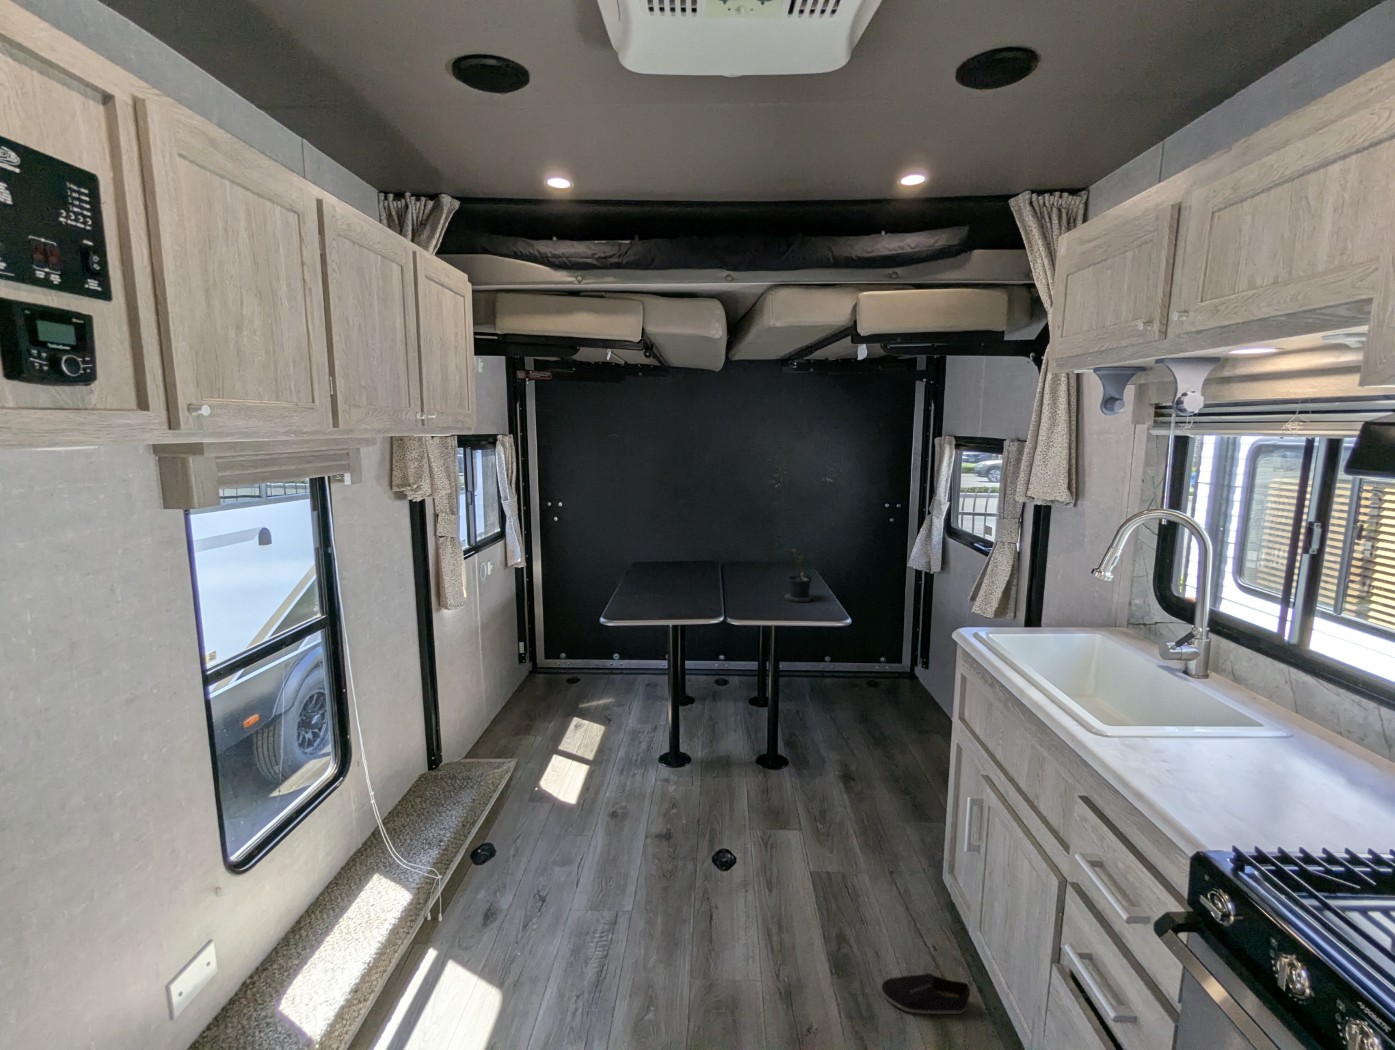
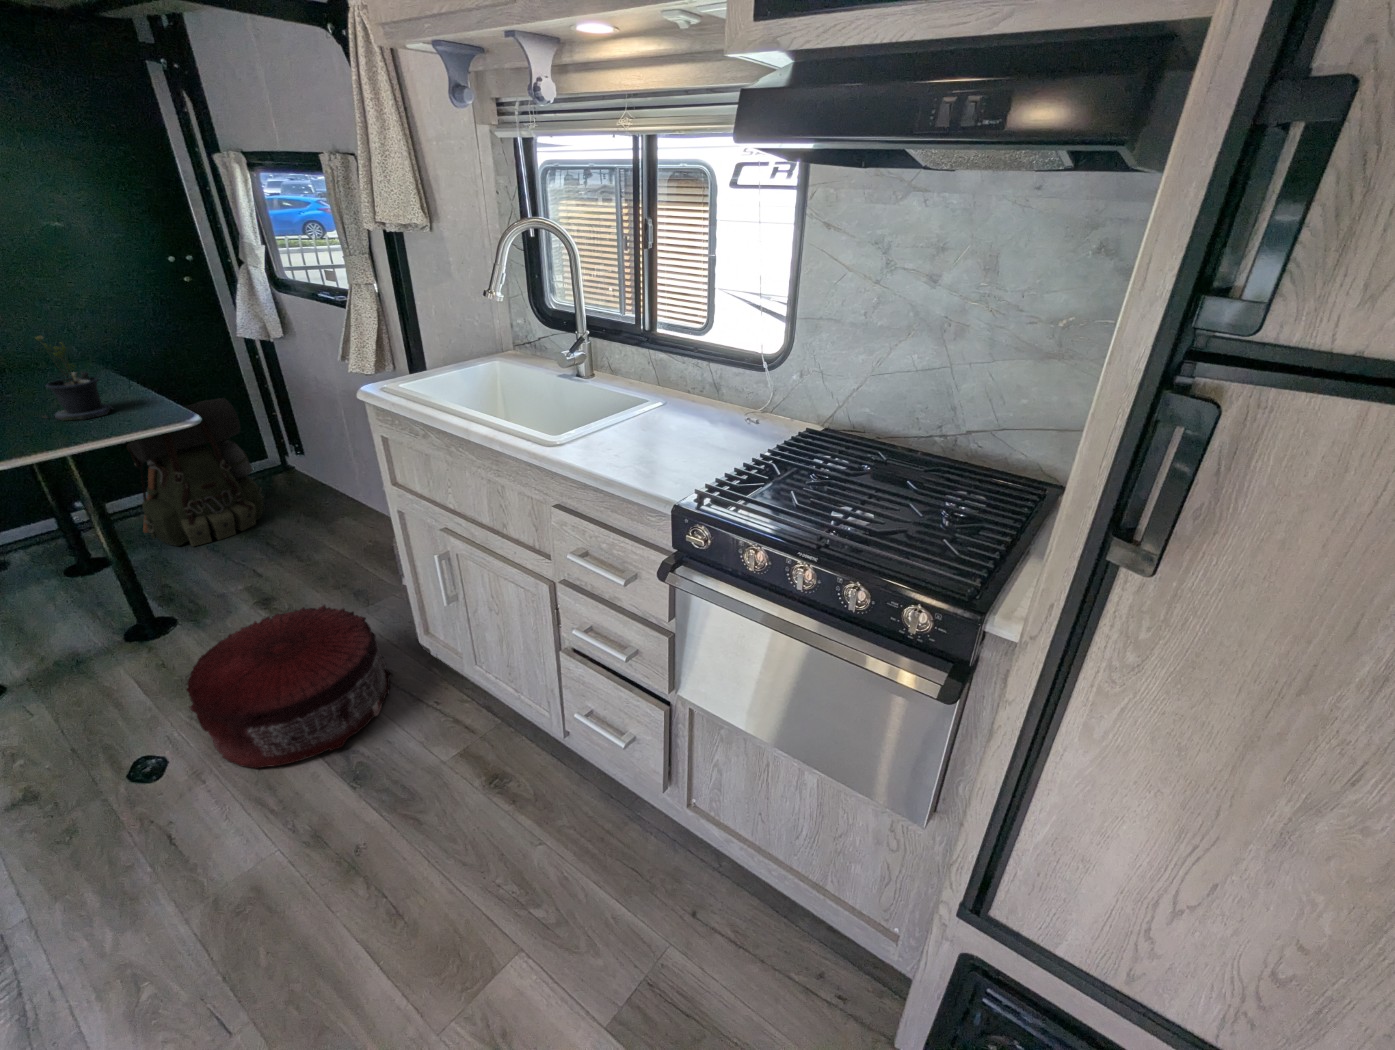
backpack: none [807,603,889,707] -> present [127,398,264,546]
pouf: none [765,780,909,926] -> present [186,605,392,769]
shoe: present [881,973,970,1014] -> none [408,709,483,770]

